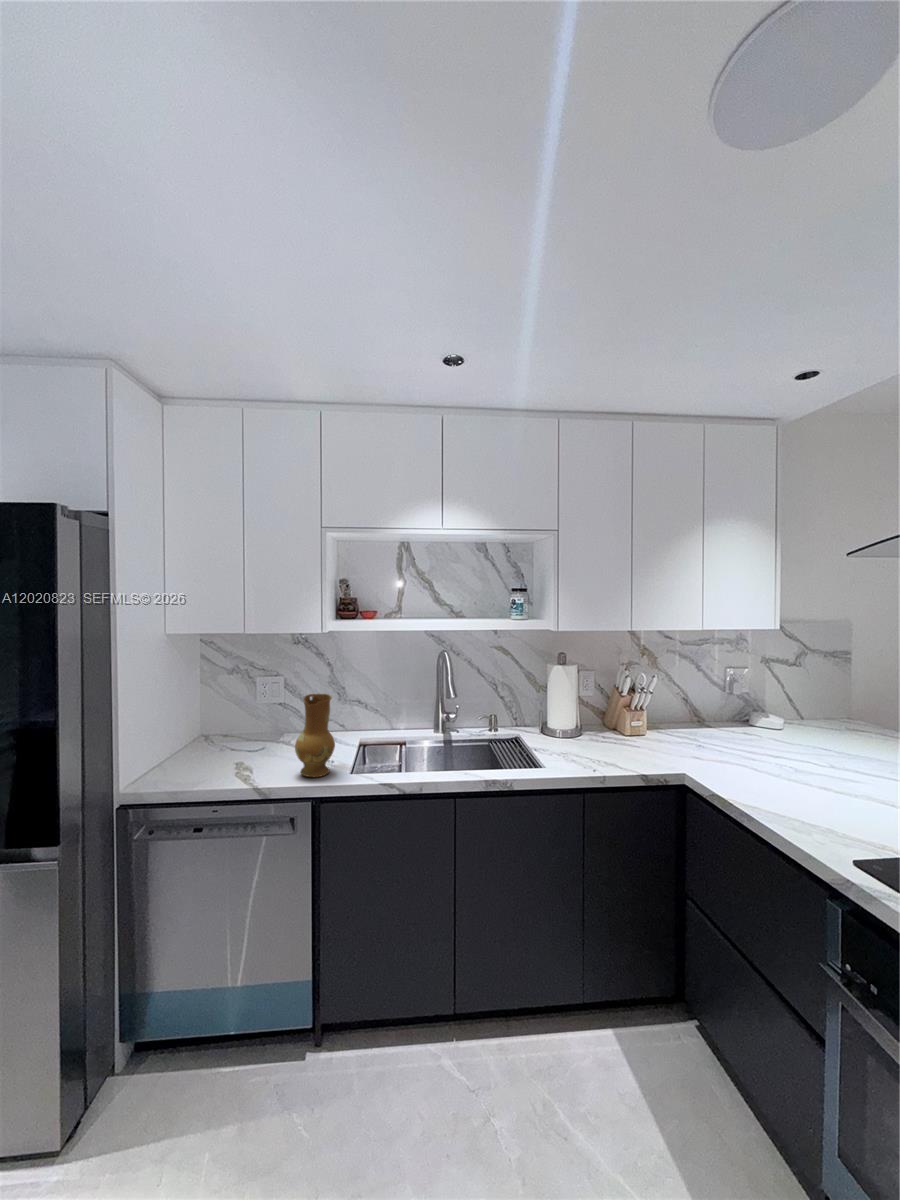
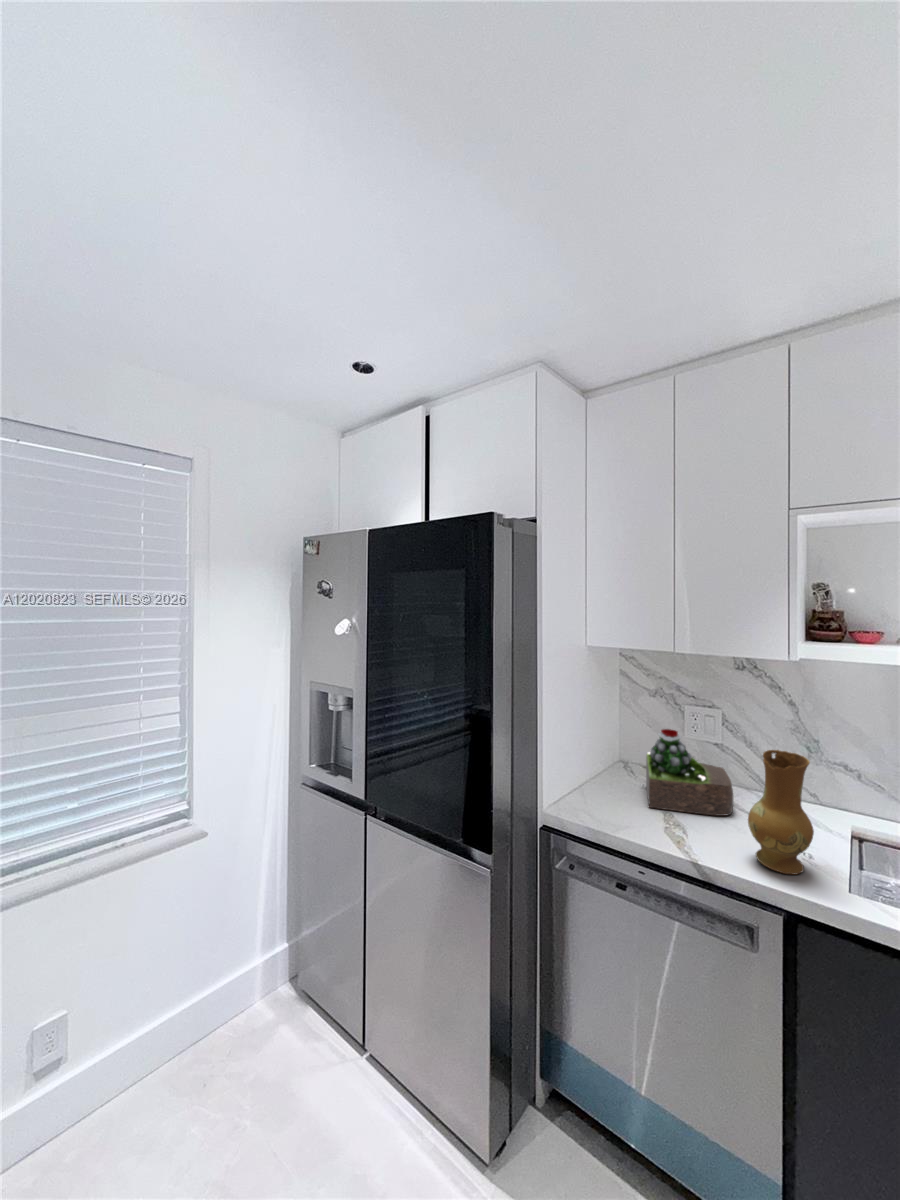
succulent plant: none [222,697,289,764] -> present [646,729,733,816]

